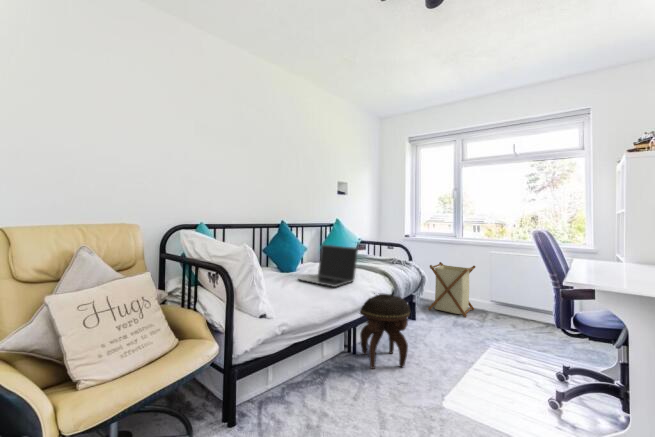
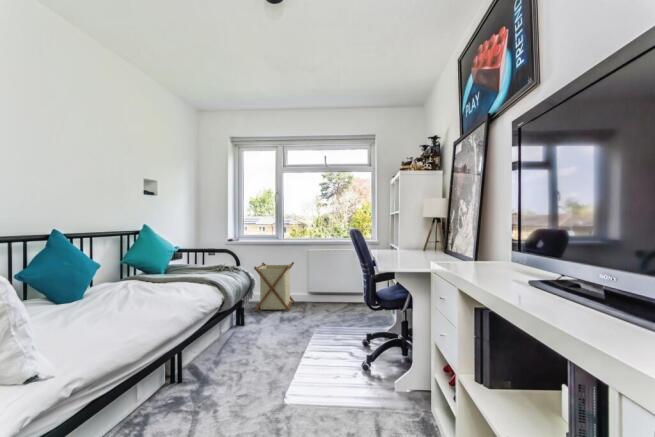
laptop: present [299,245,358,287] -> none [89,257,179,309]
footstool: present [360,293,410,369] -> none [183,304,245,394]

